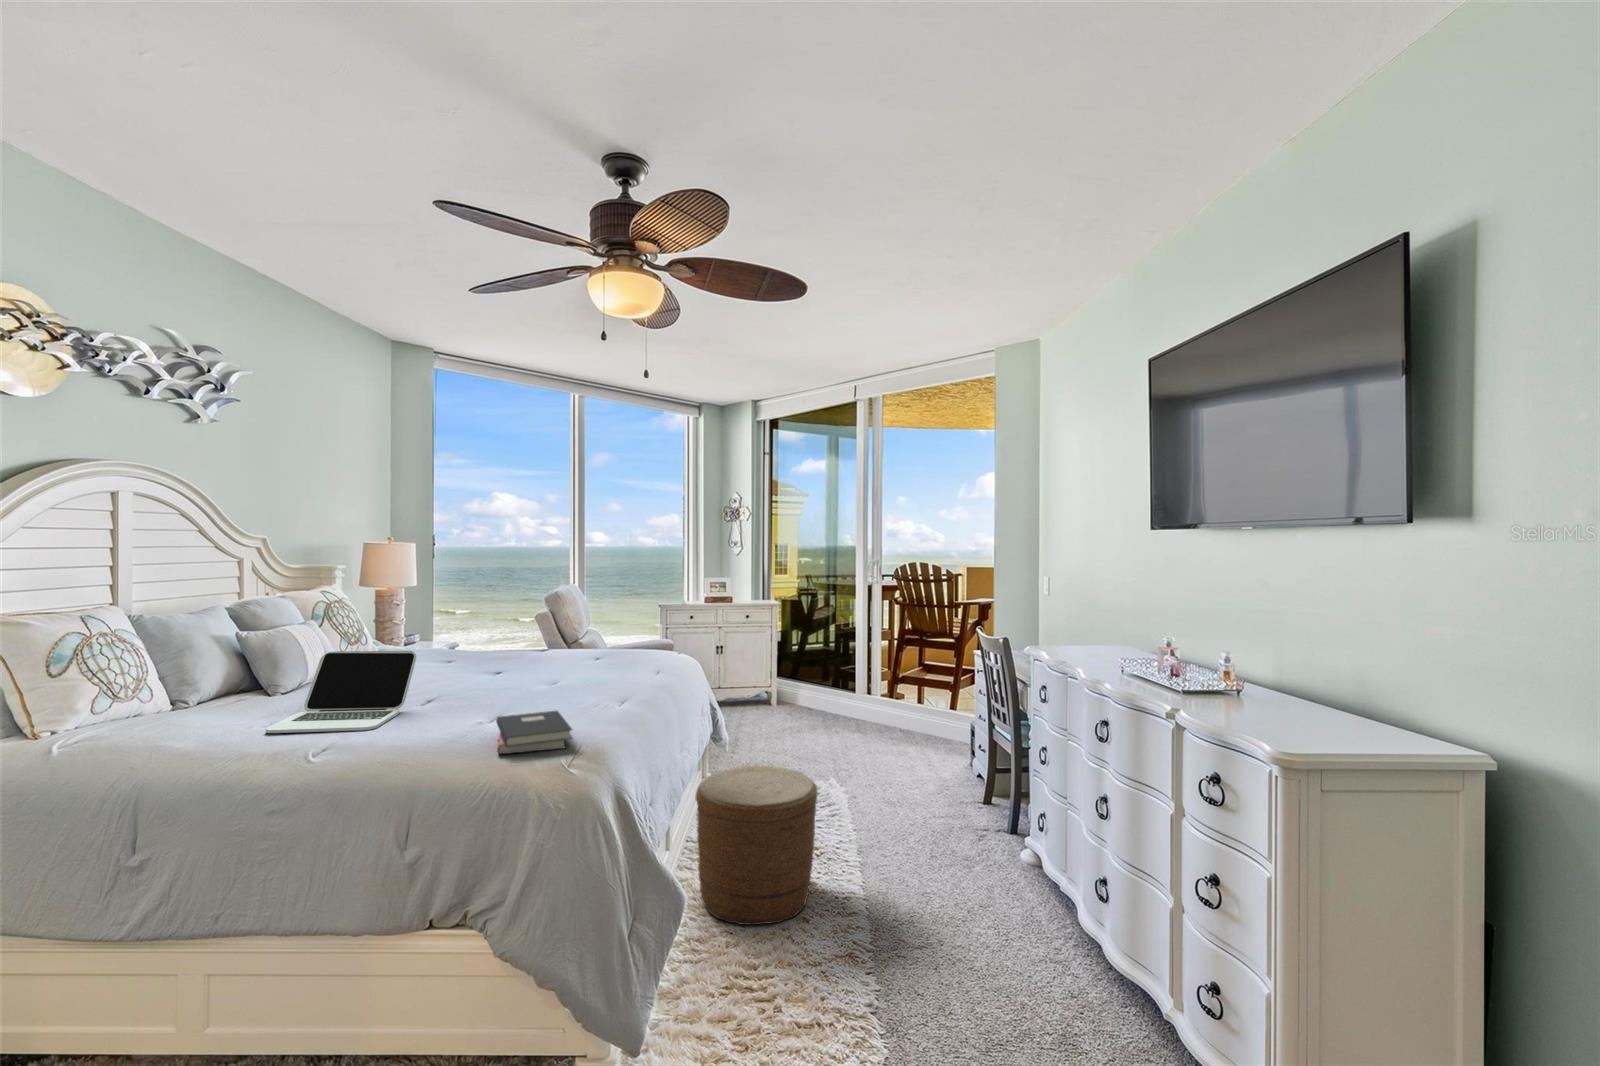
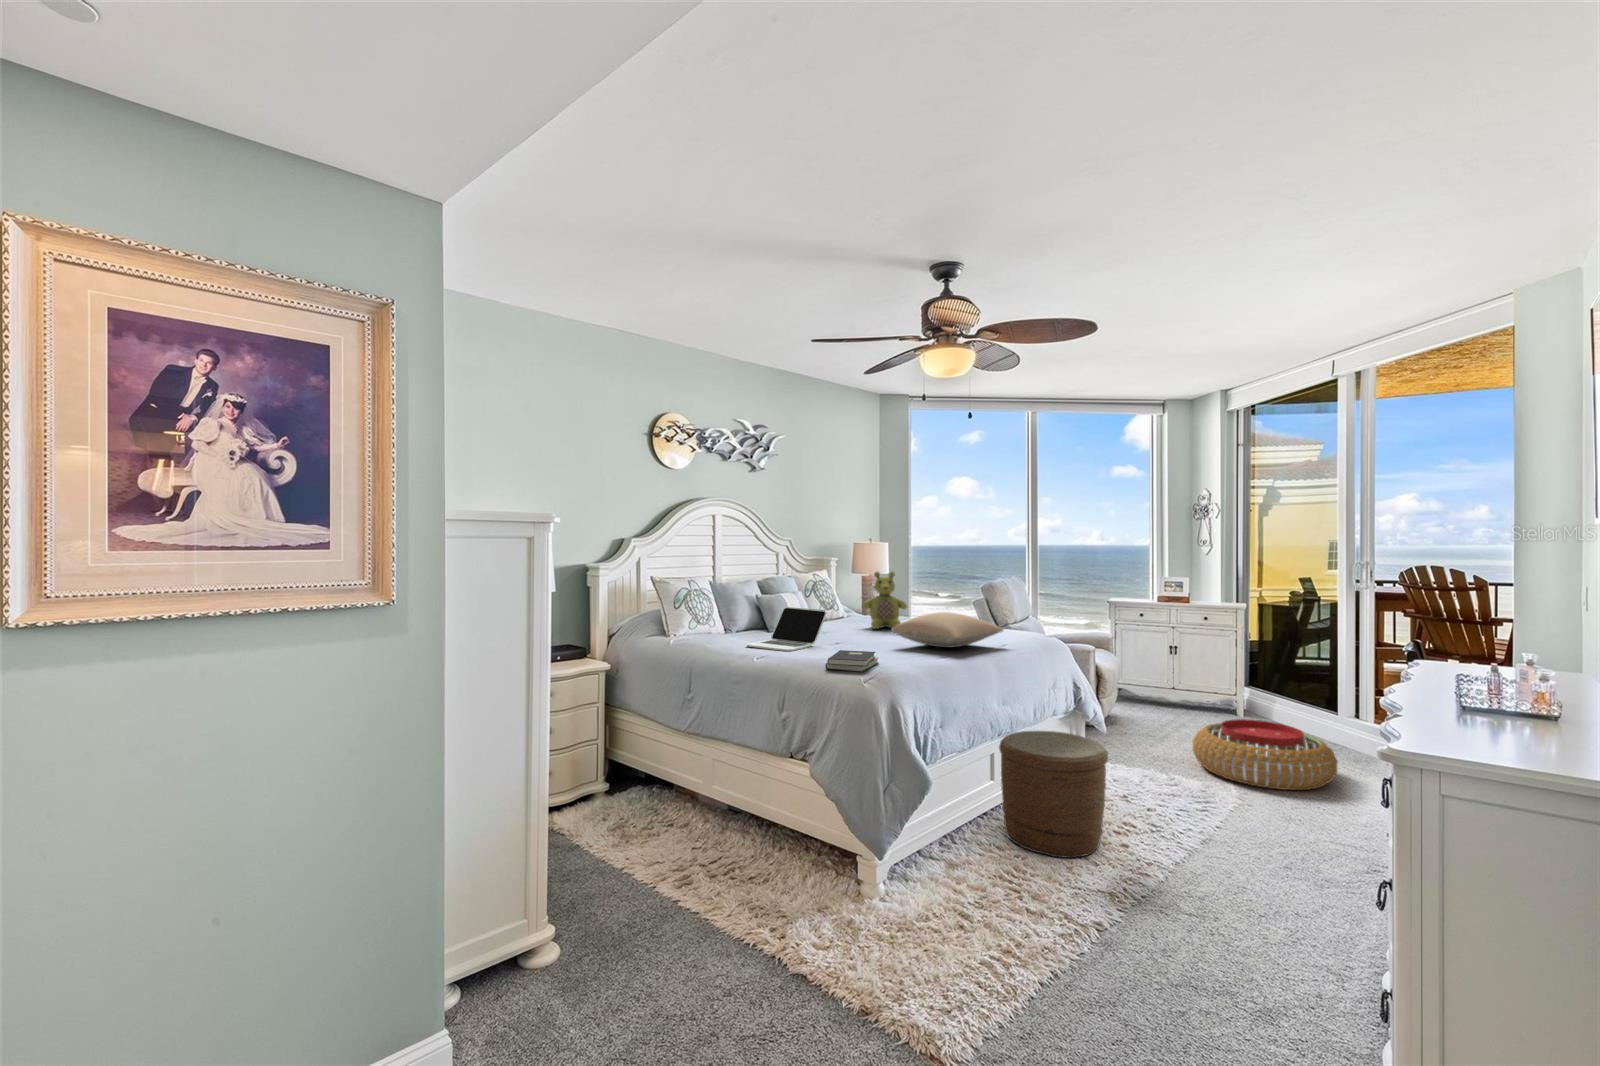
stuffed bear: none [429,584,498,667] -> present [862,572,907,629]
pillow: none [533,637,670,685] -> present [892,612,1003,647]
pouf: none [787,708,899,772] -> present [1193,719,1338,790]

